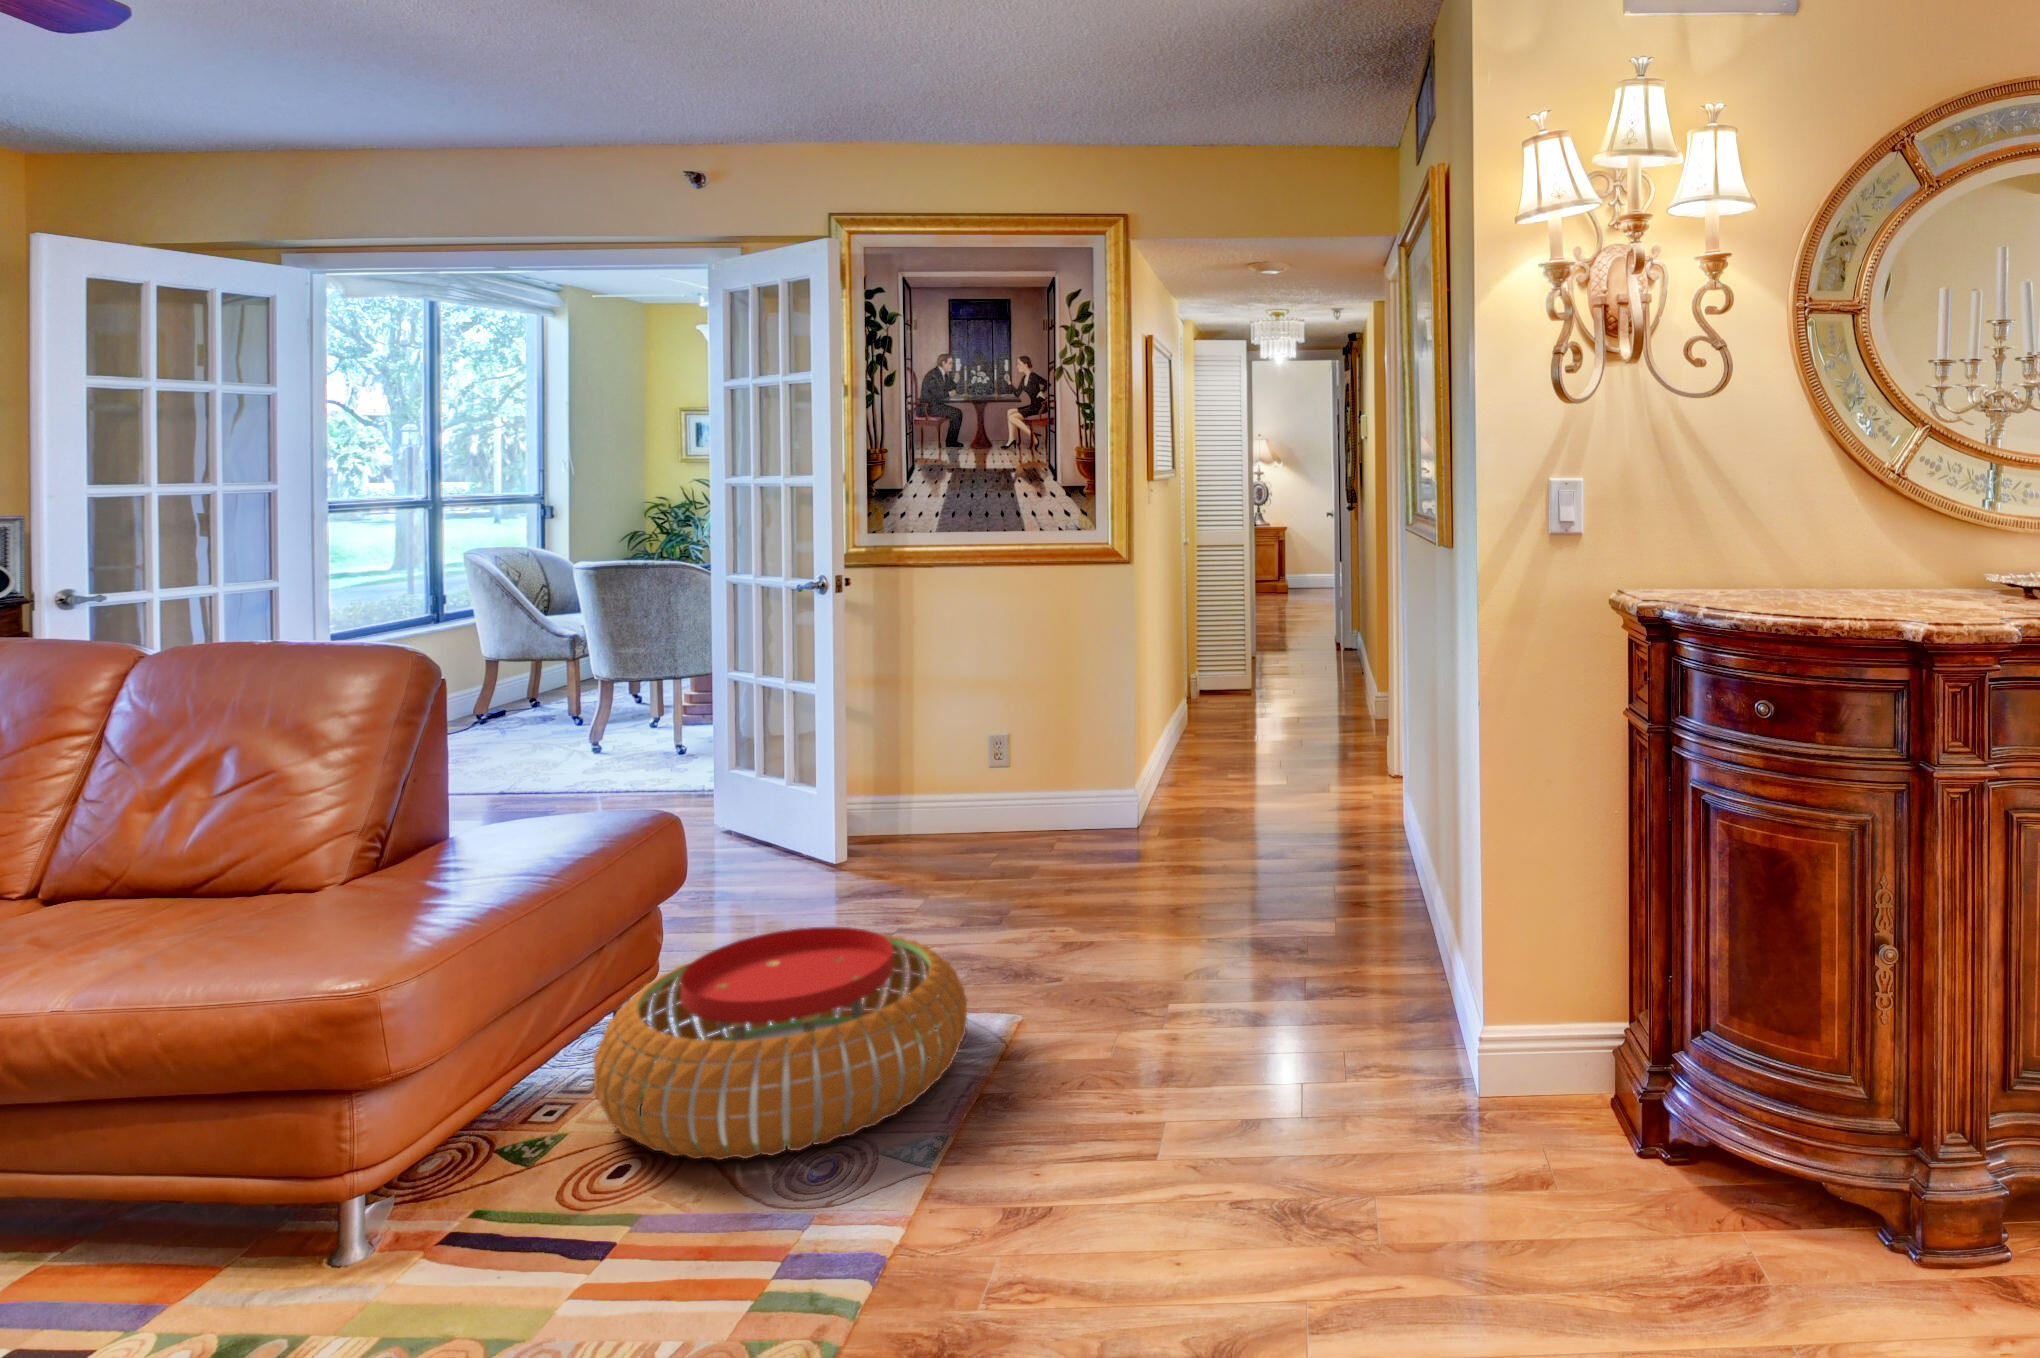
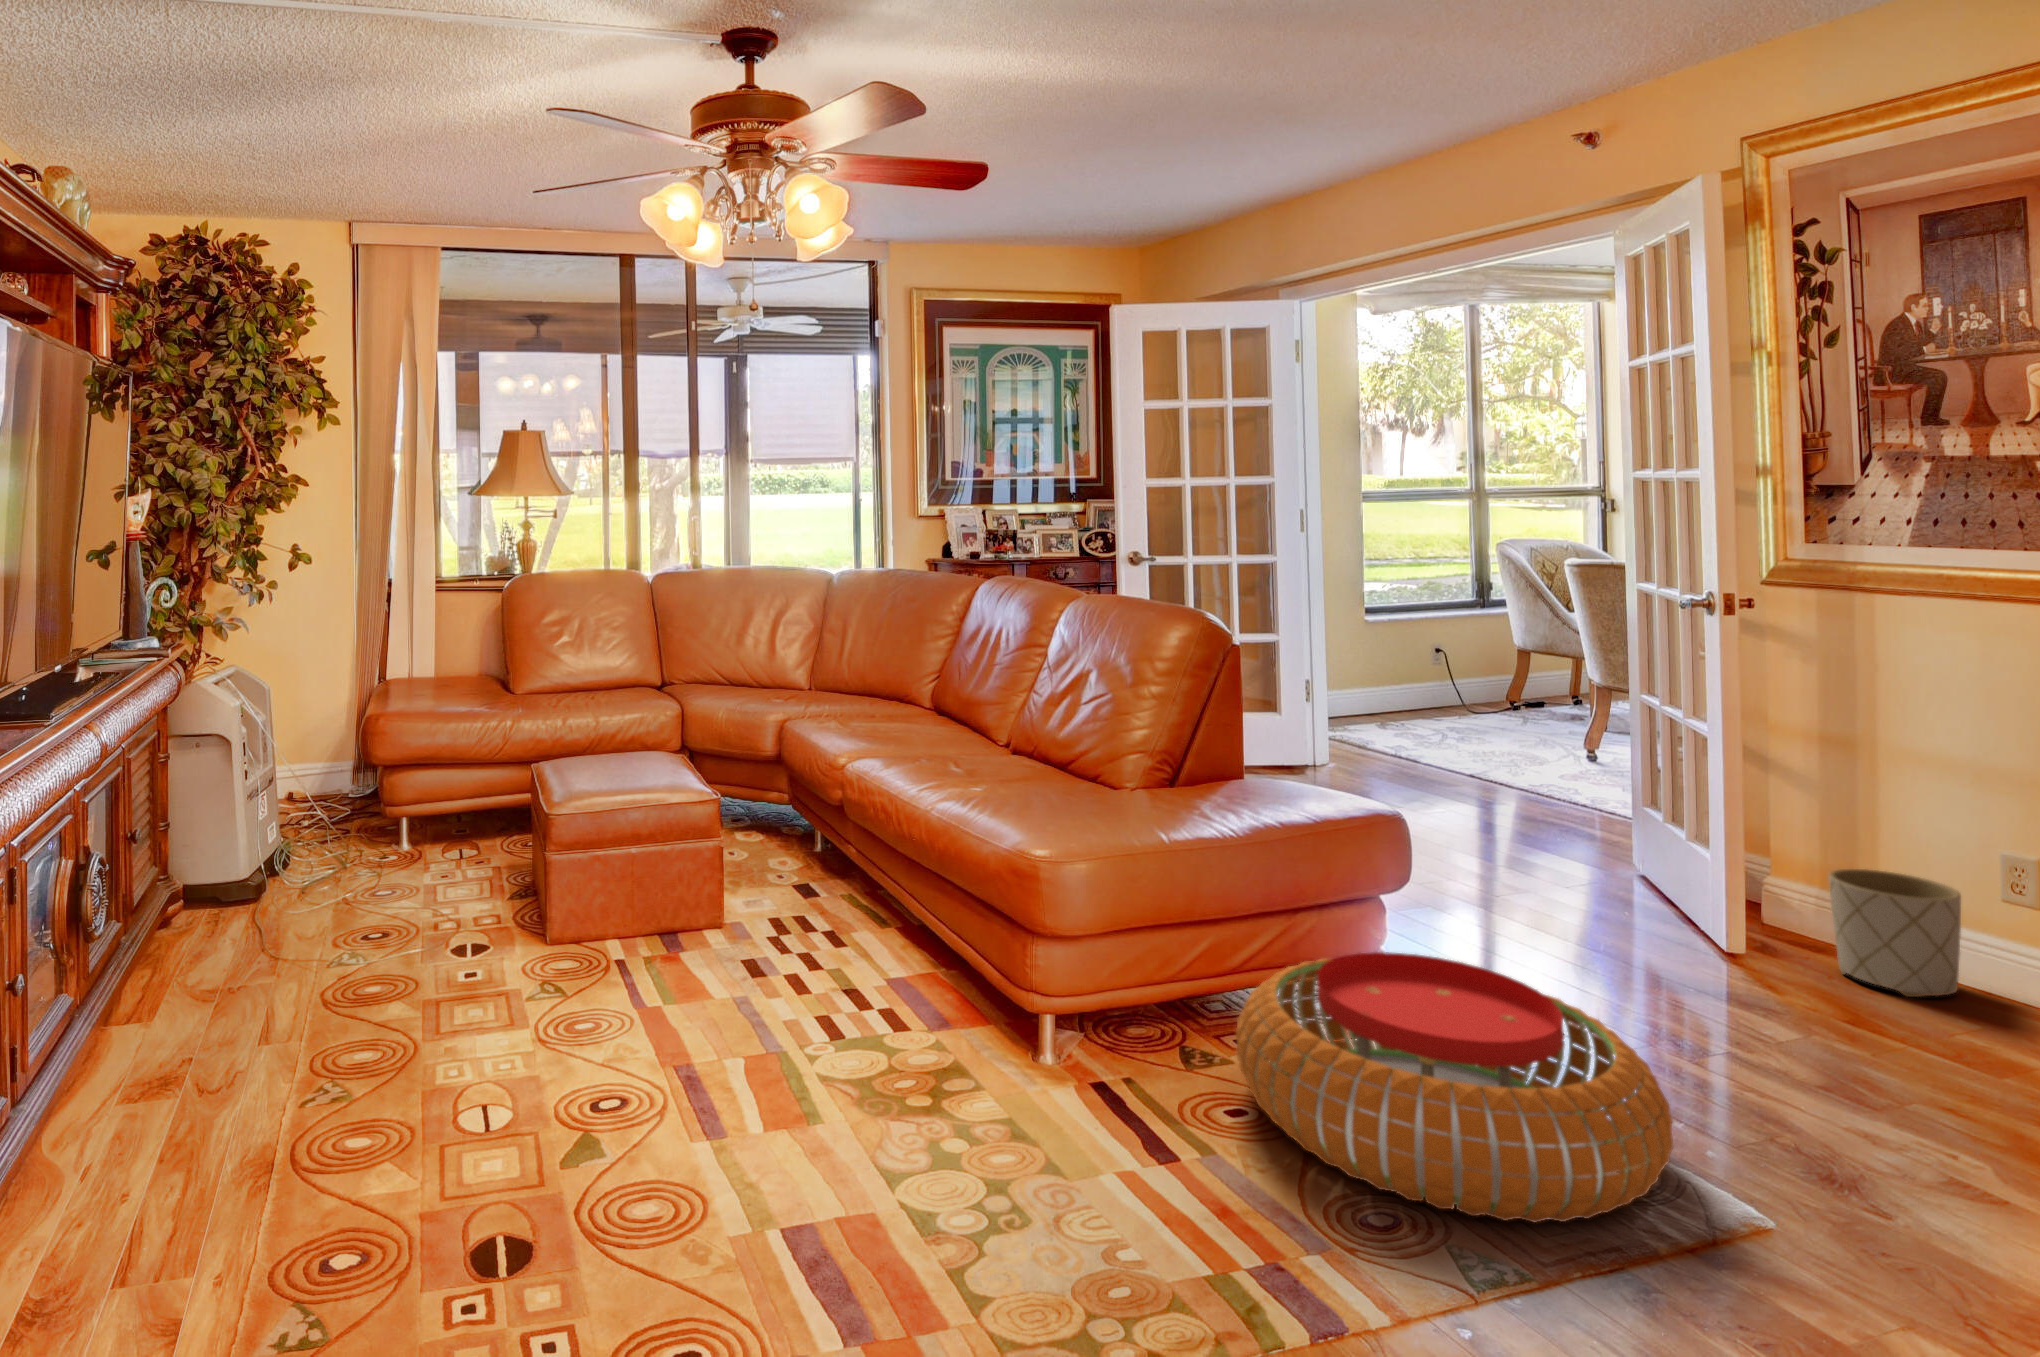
planter: none [896,774,969,861] -> present [1828,869,1961,997]

